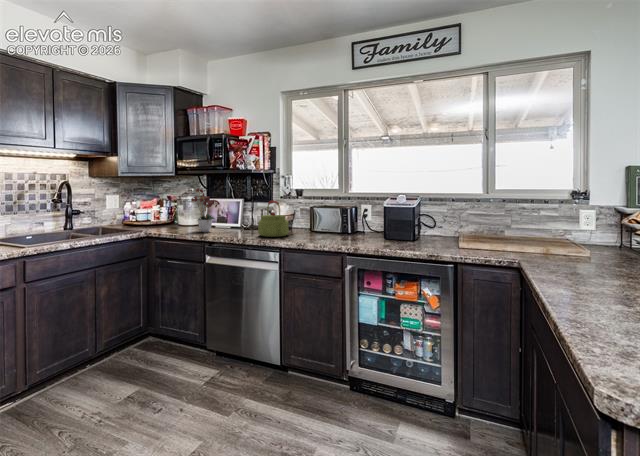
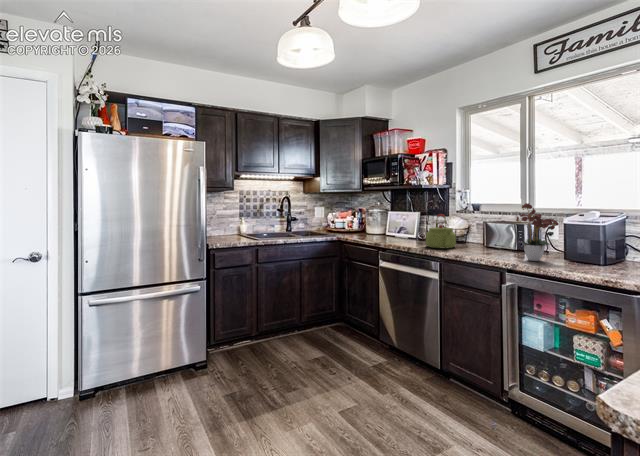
flower arrangement: present [191,188,220,232] -> present [516,203,559,261]

